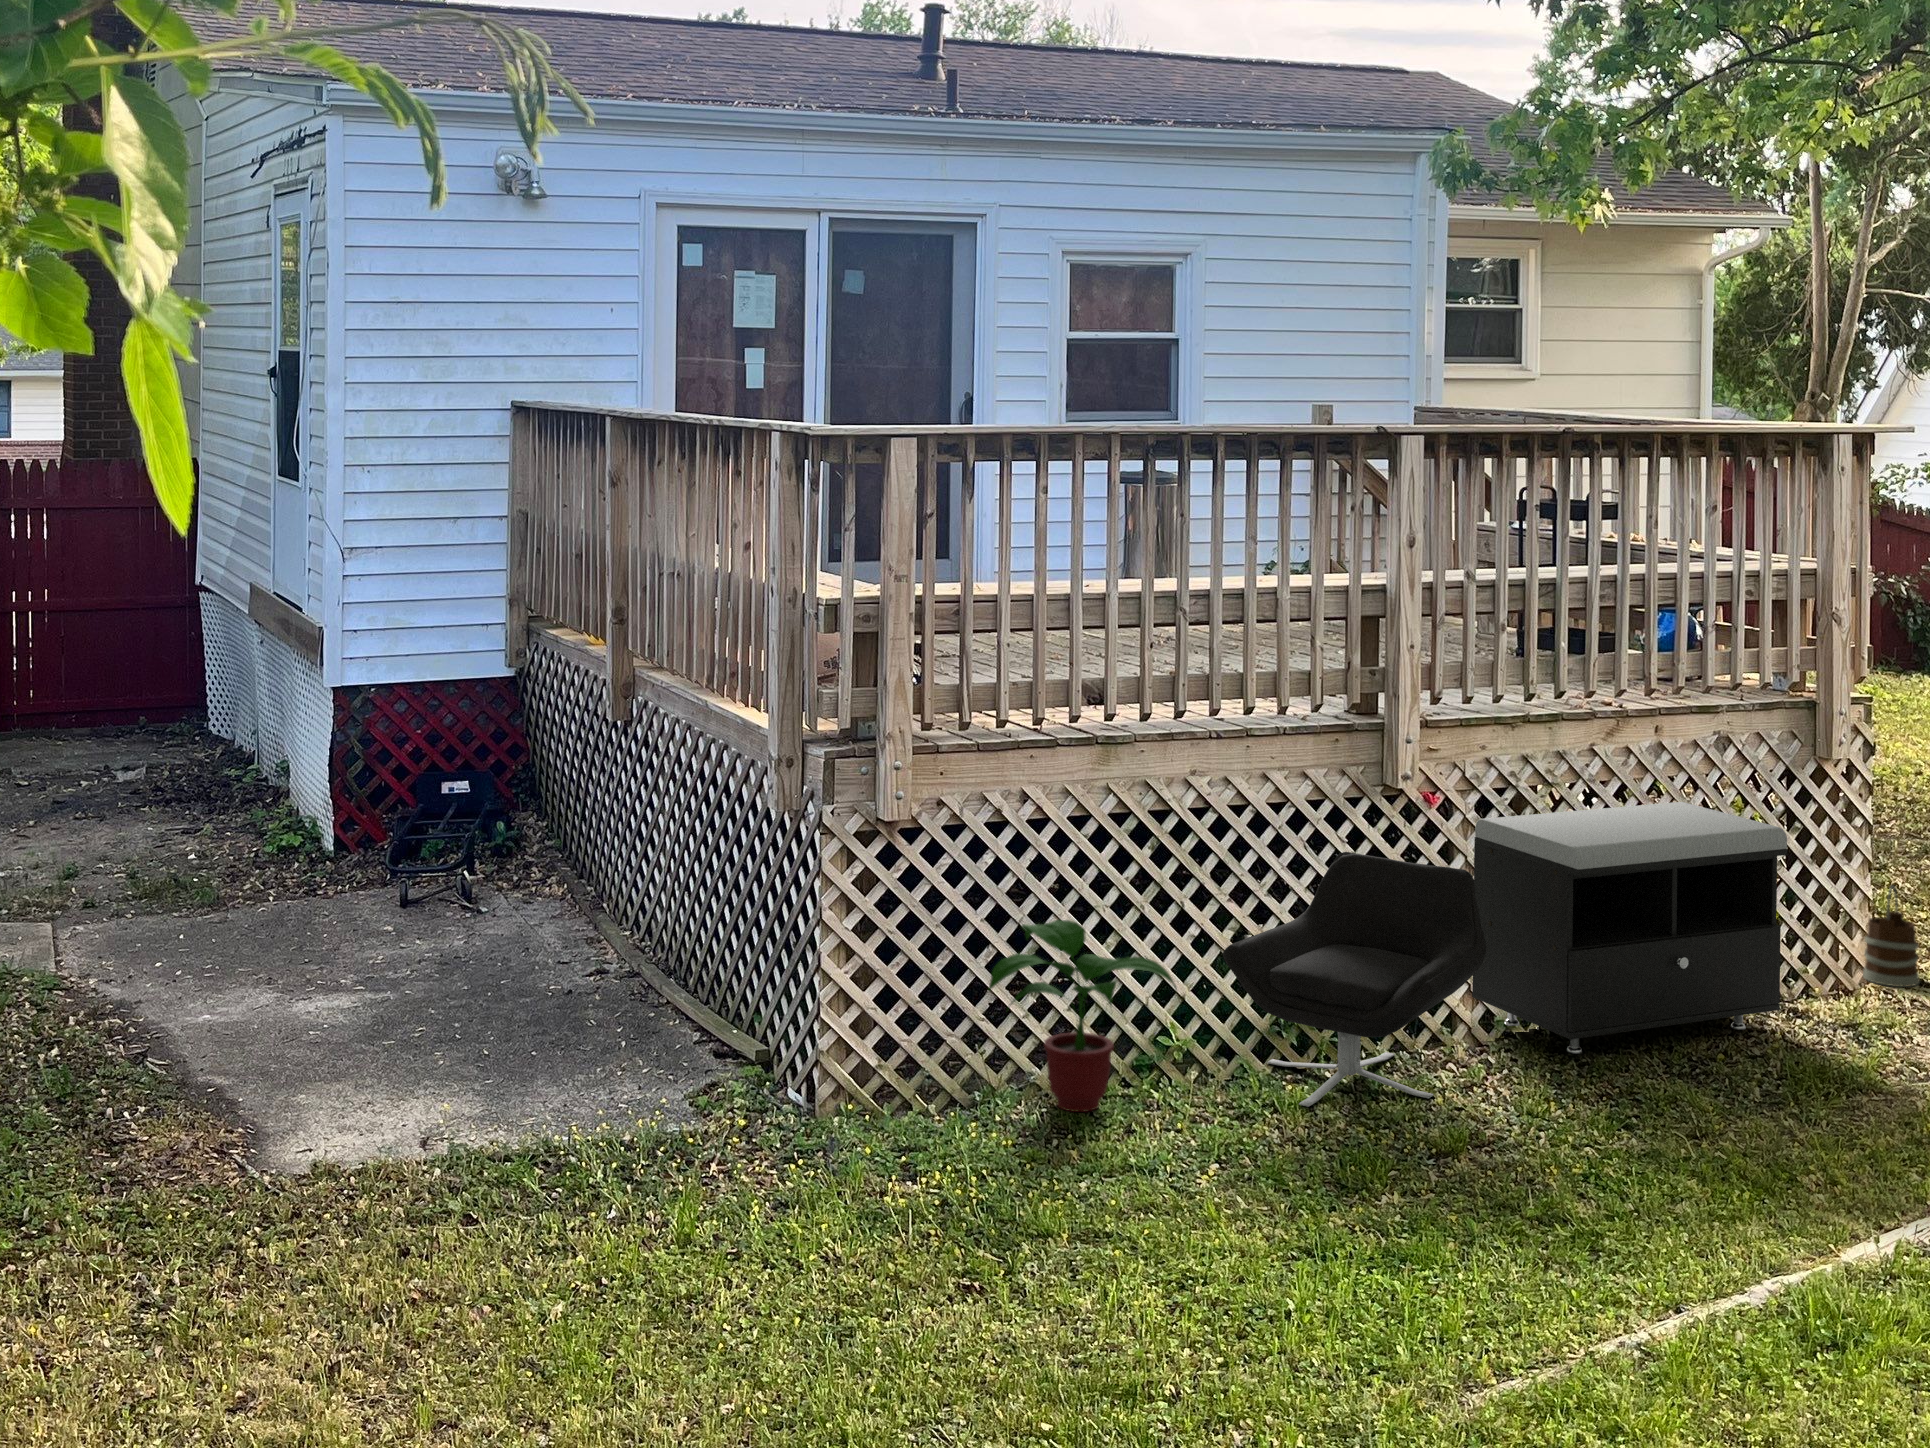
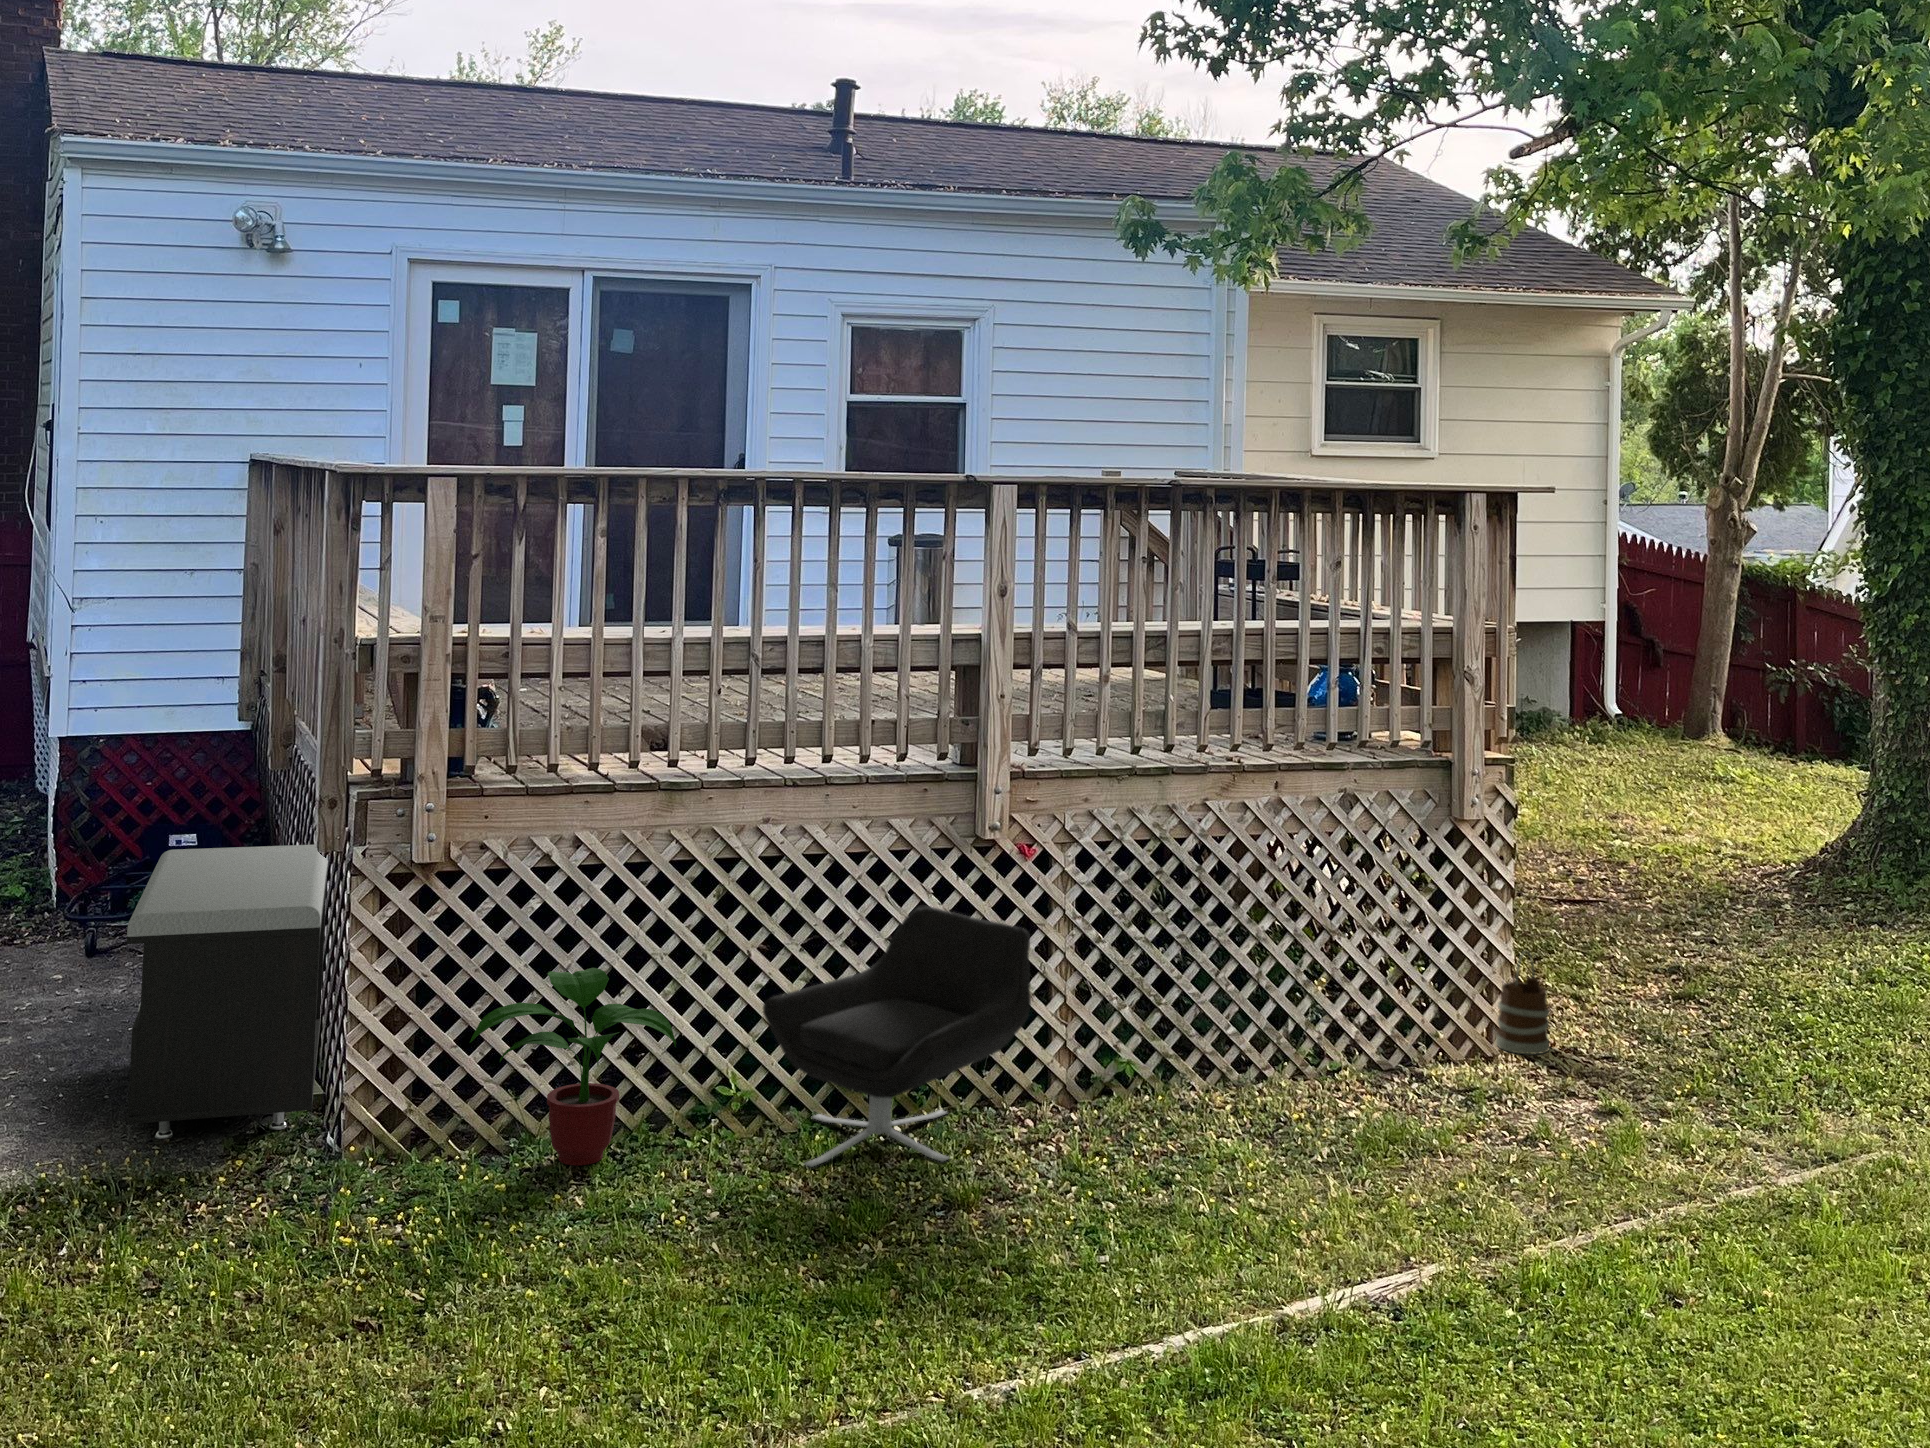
storage bench: present [1472,802,1788,1054] -> present [127,845,327,1139]

